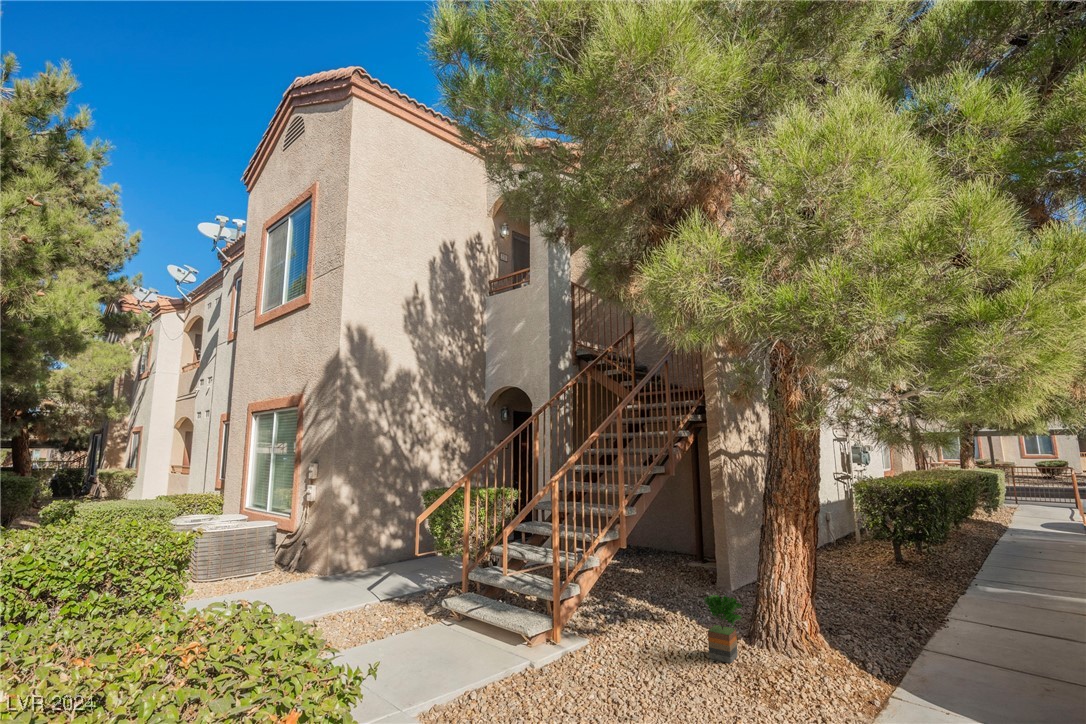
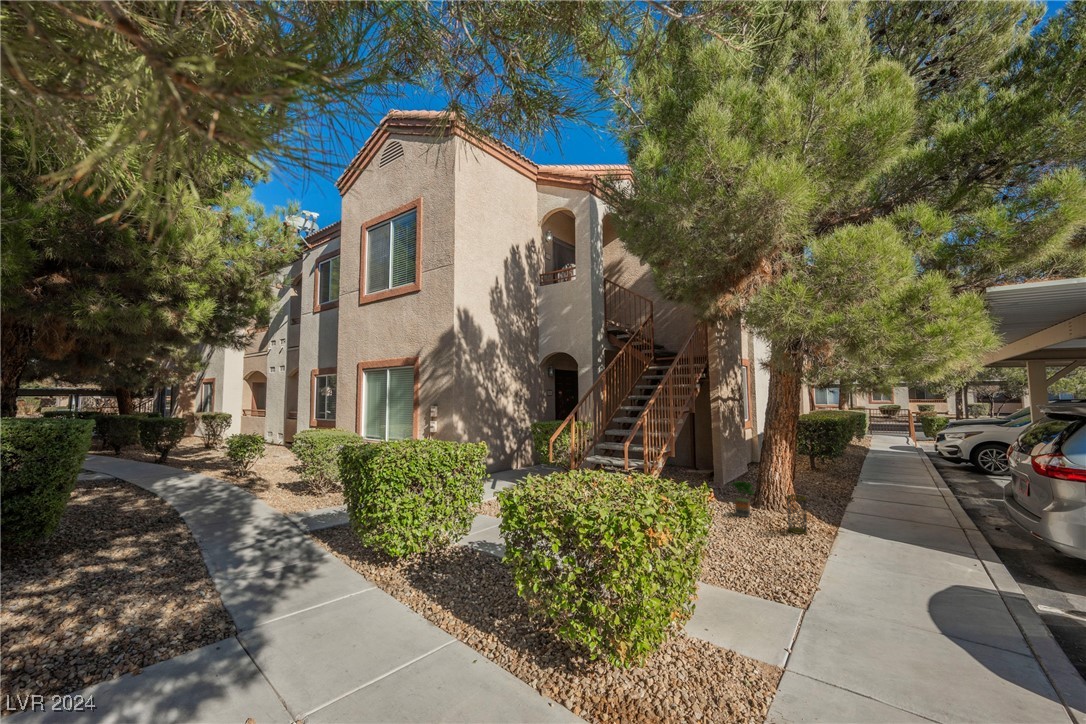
trash can: none [781,629,820,711] -> present [787,494,807,534]

